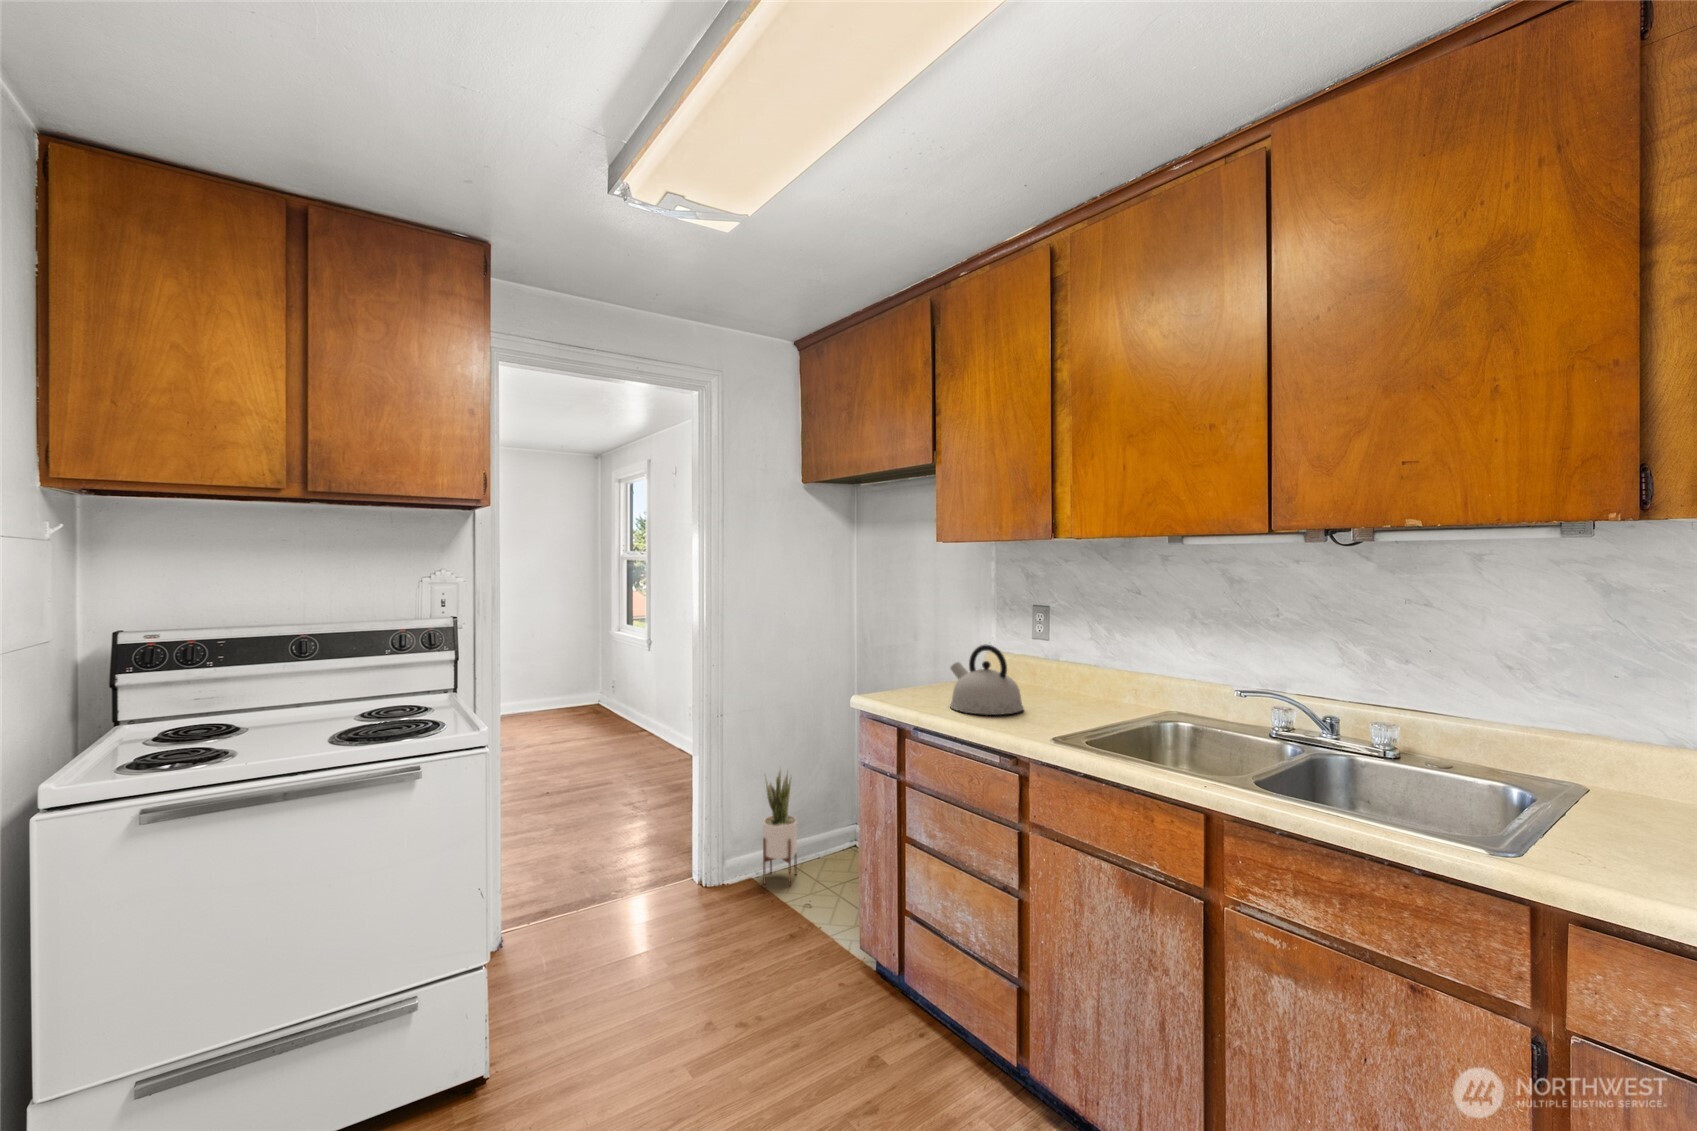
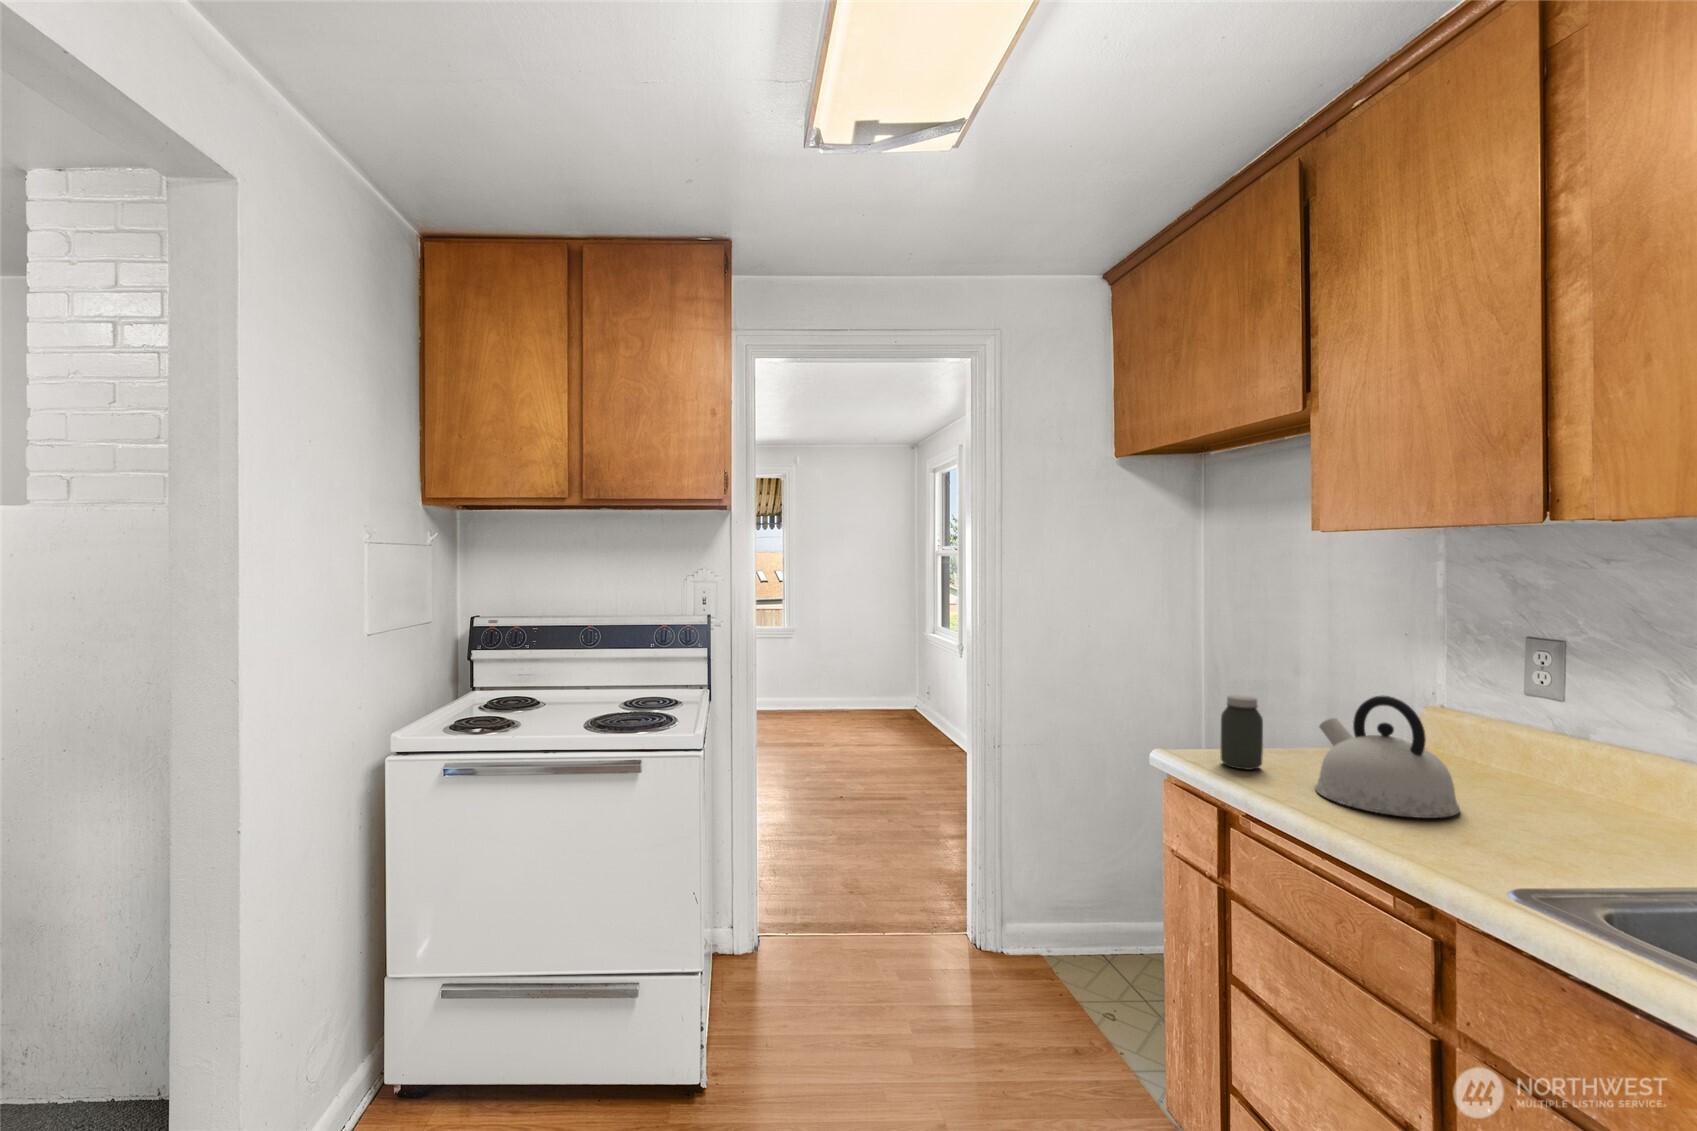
jar: none [893,653,918,701] -> present [1220,695,1263,770]
potted plant: present [763,771,797,885] -> none [1052,821,1099,981]

